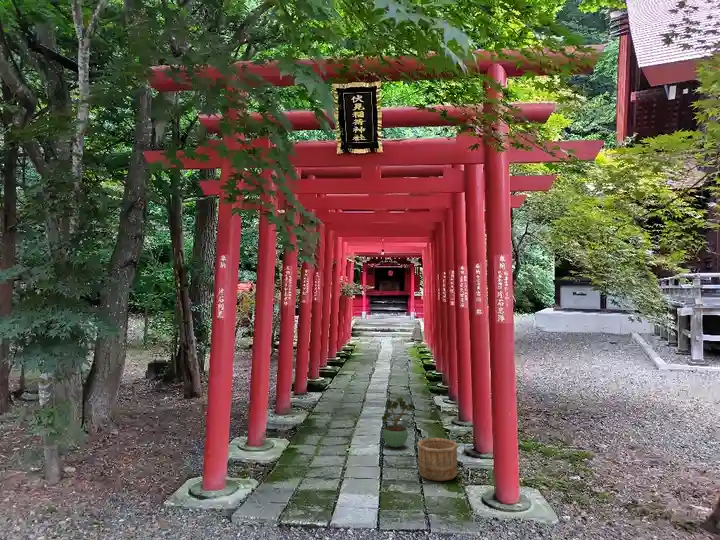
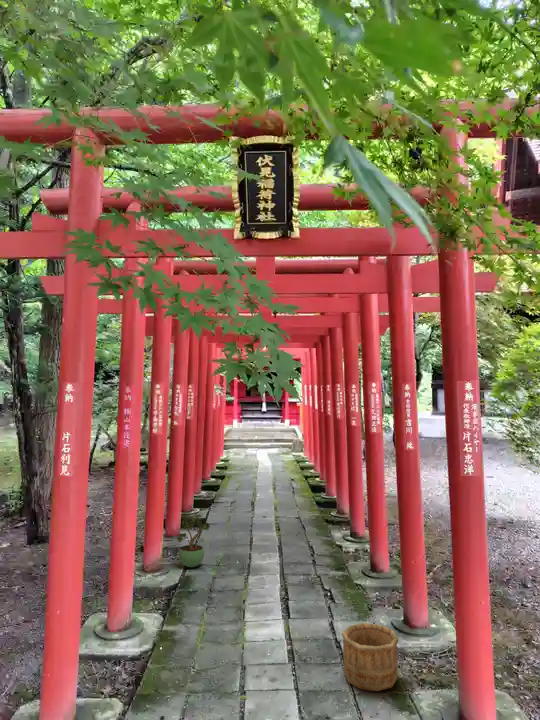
potted plant: present [382,397,413,447] -> present [177,517,210,567]

